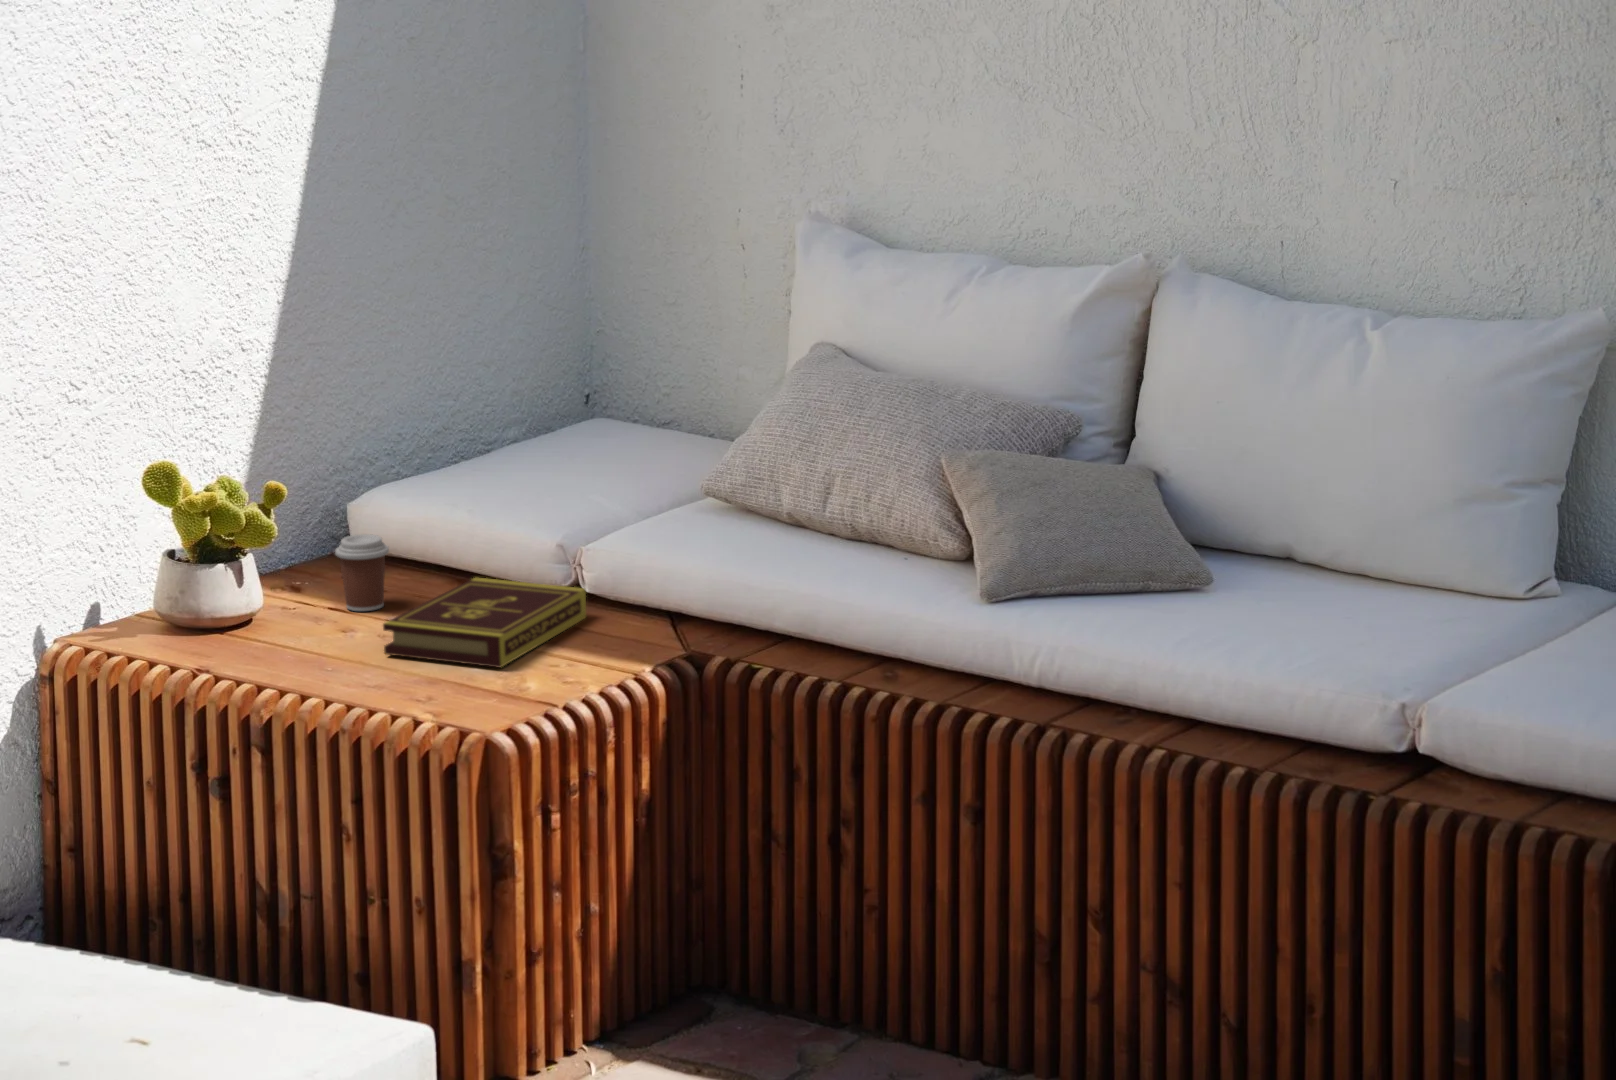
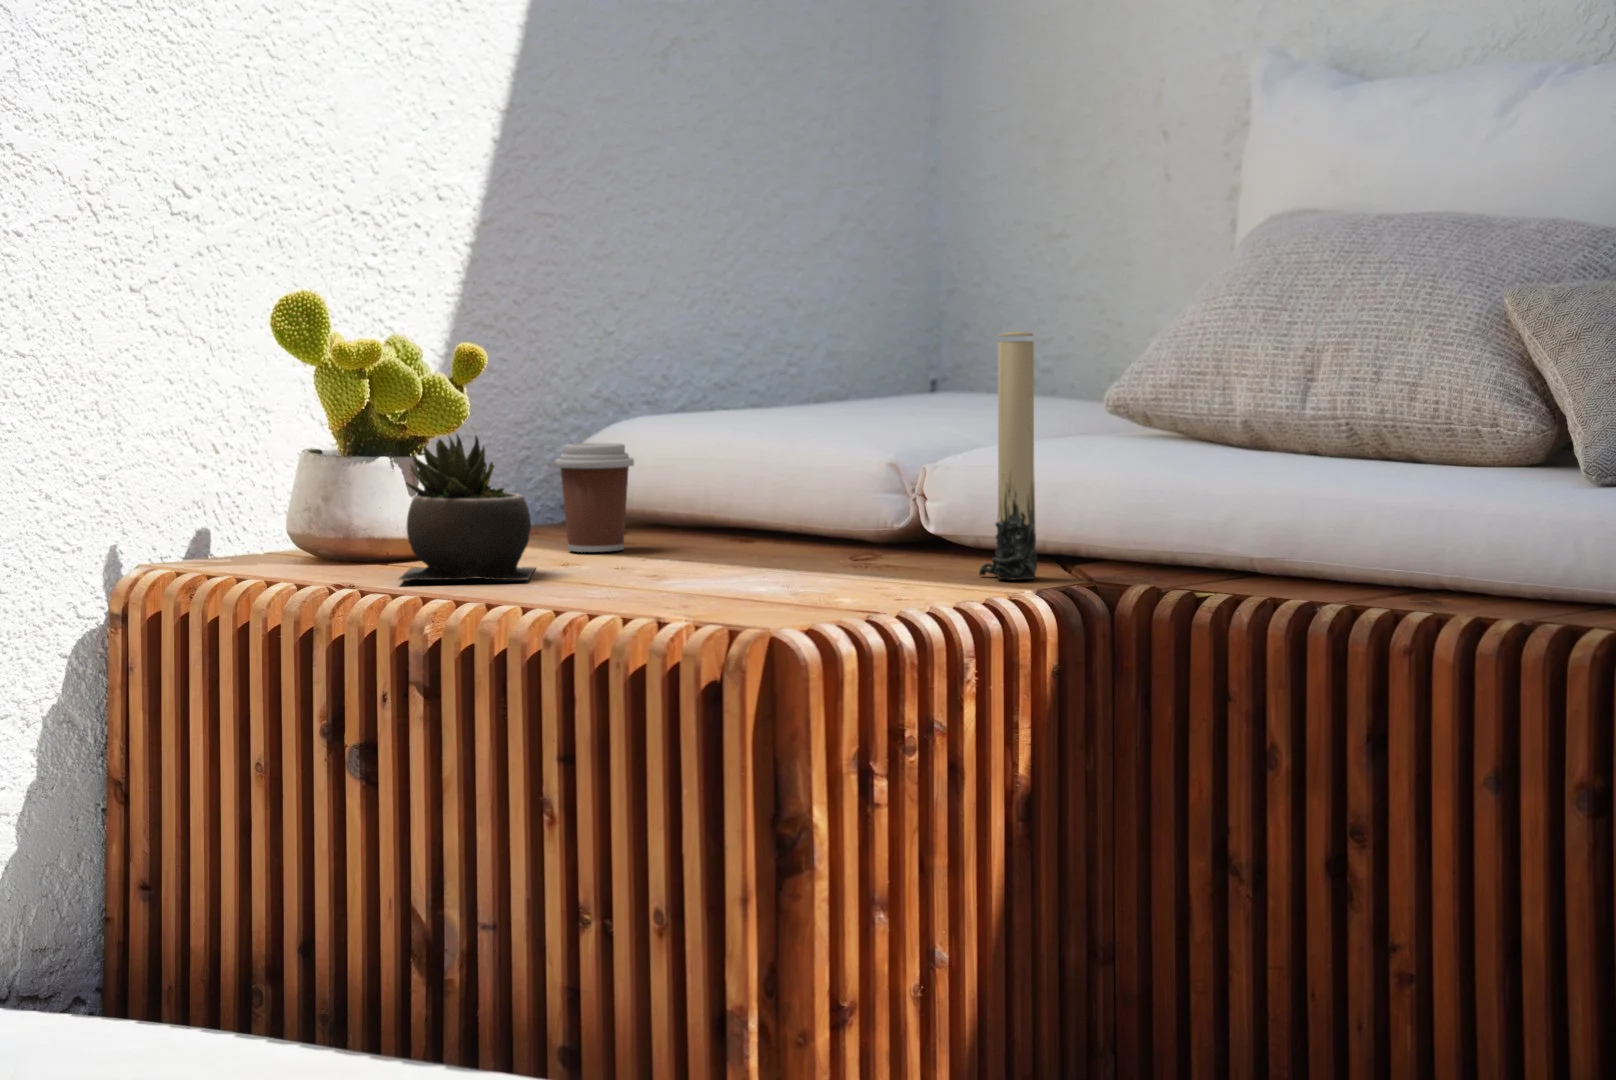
candle: none [616,500,653,656] -> present [979,331,1037,579]
succulent plant: none [237,560,327,664] -> present [399,435,535,580]
book: present [383,578,586,668] -> none [619,506,931,584]

